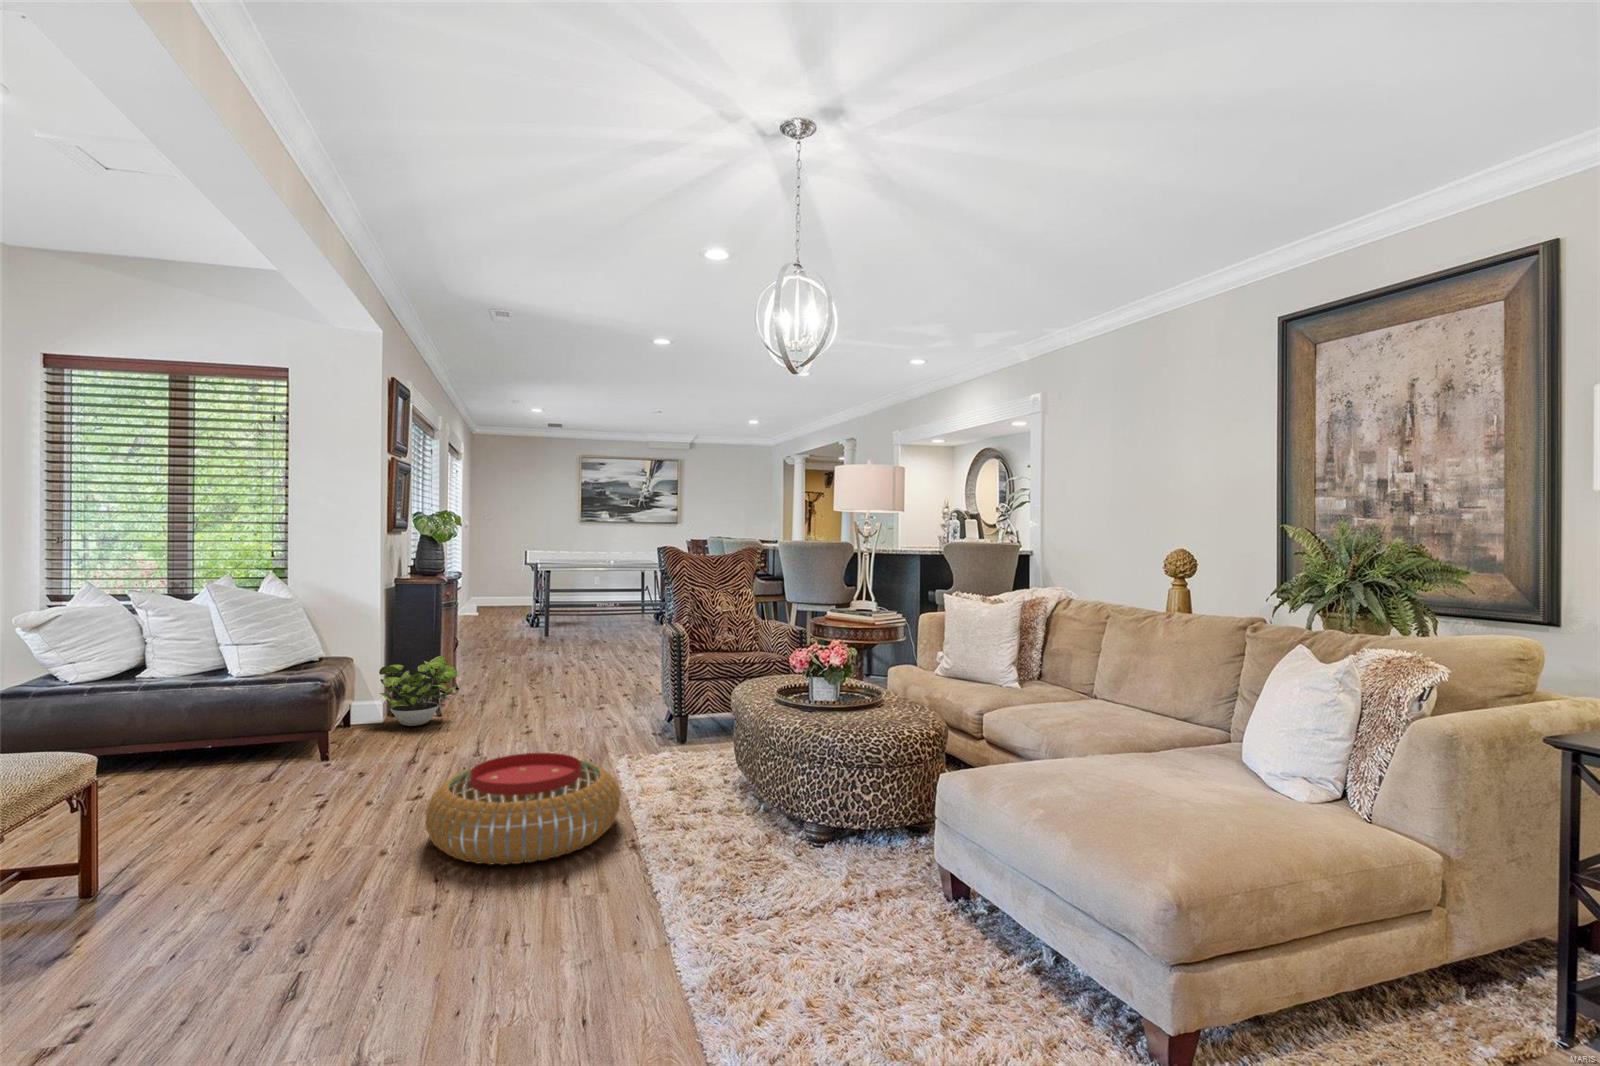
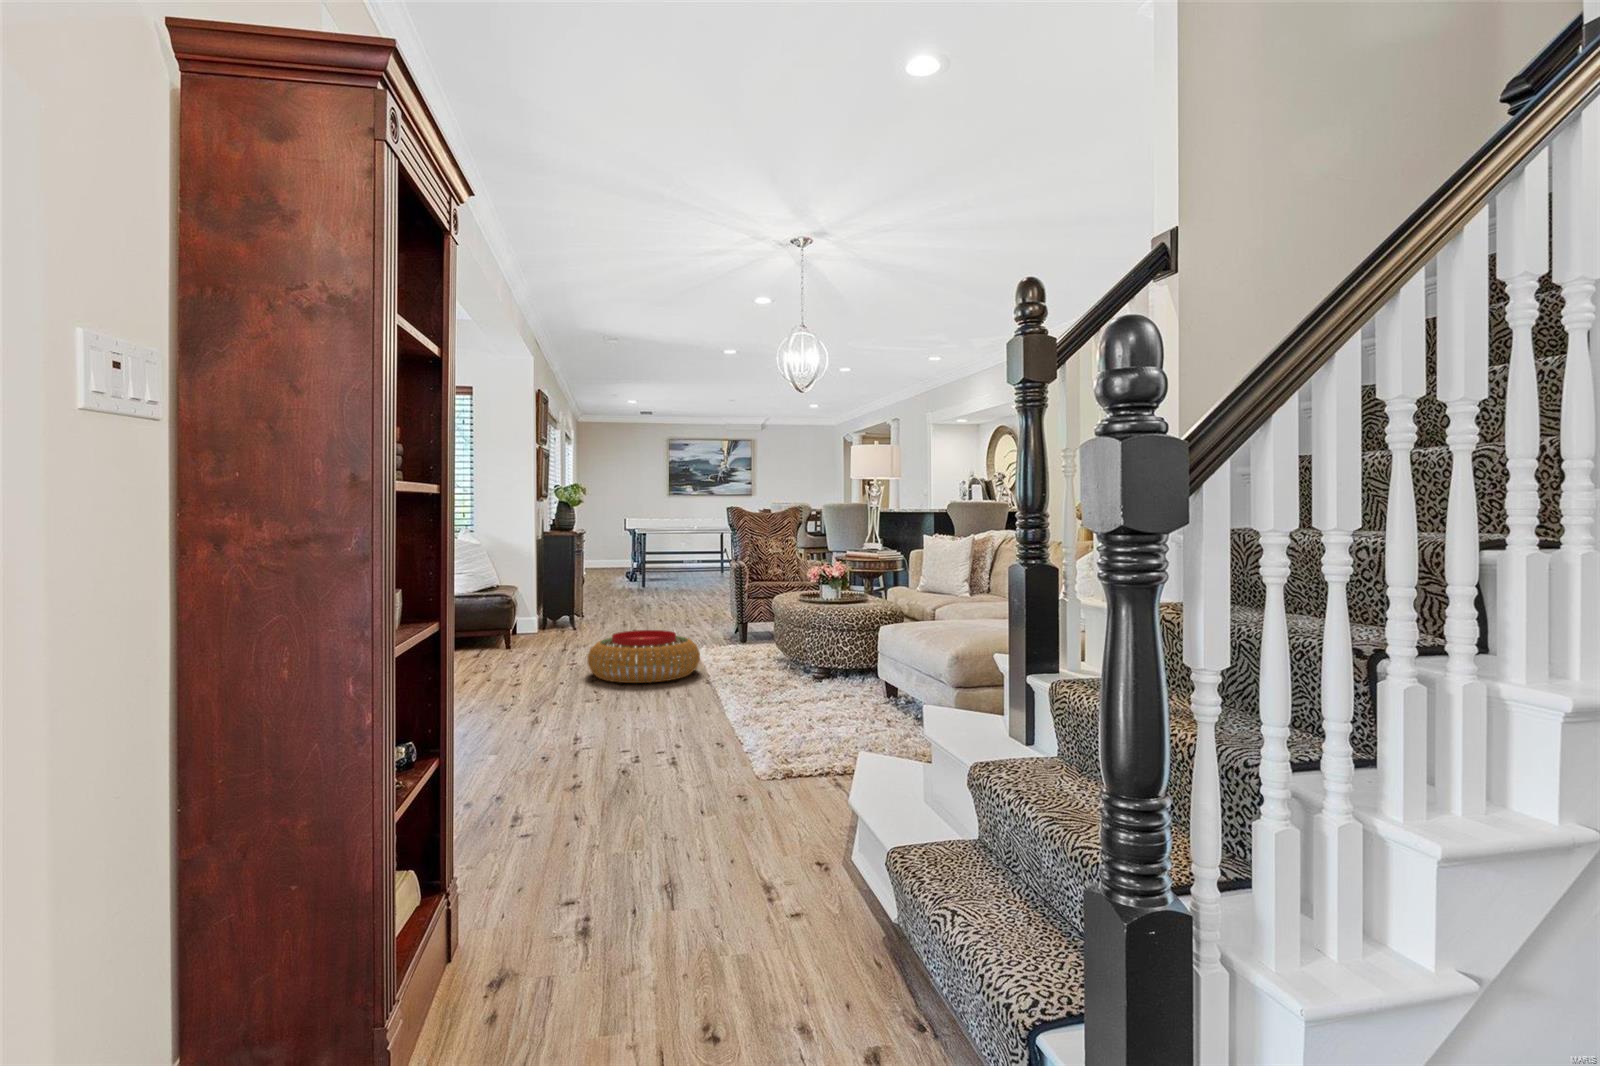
potted plant: present [379,656,457,726] -> none [536,585,589,633]

